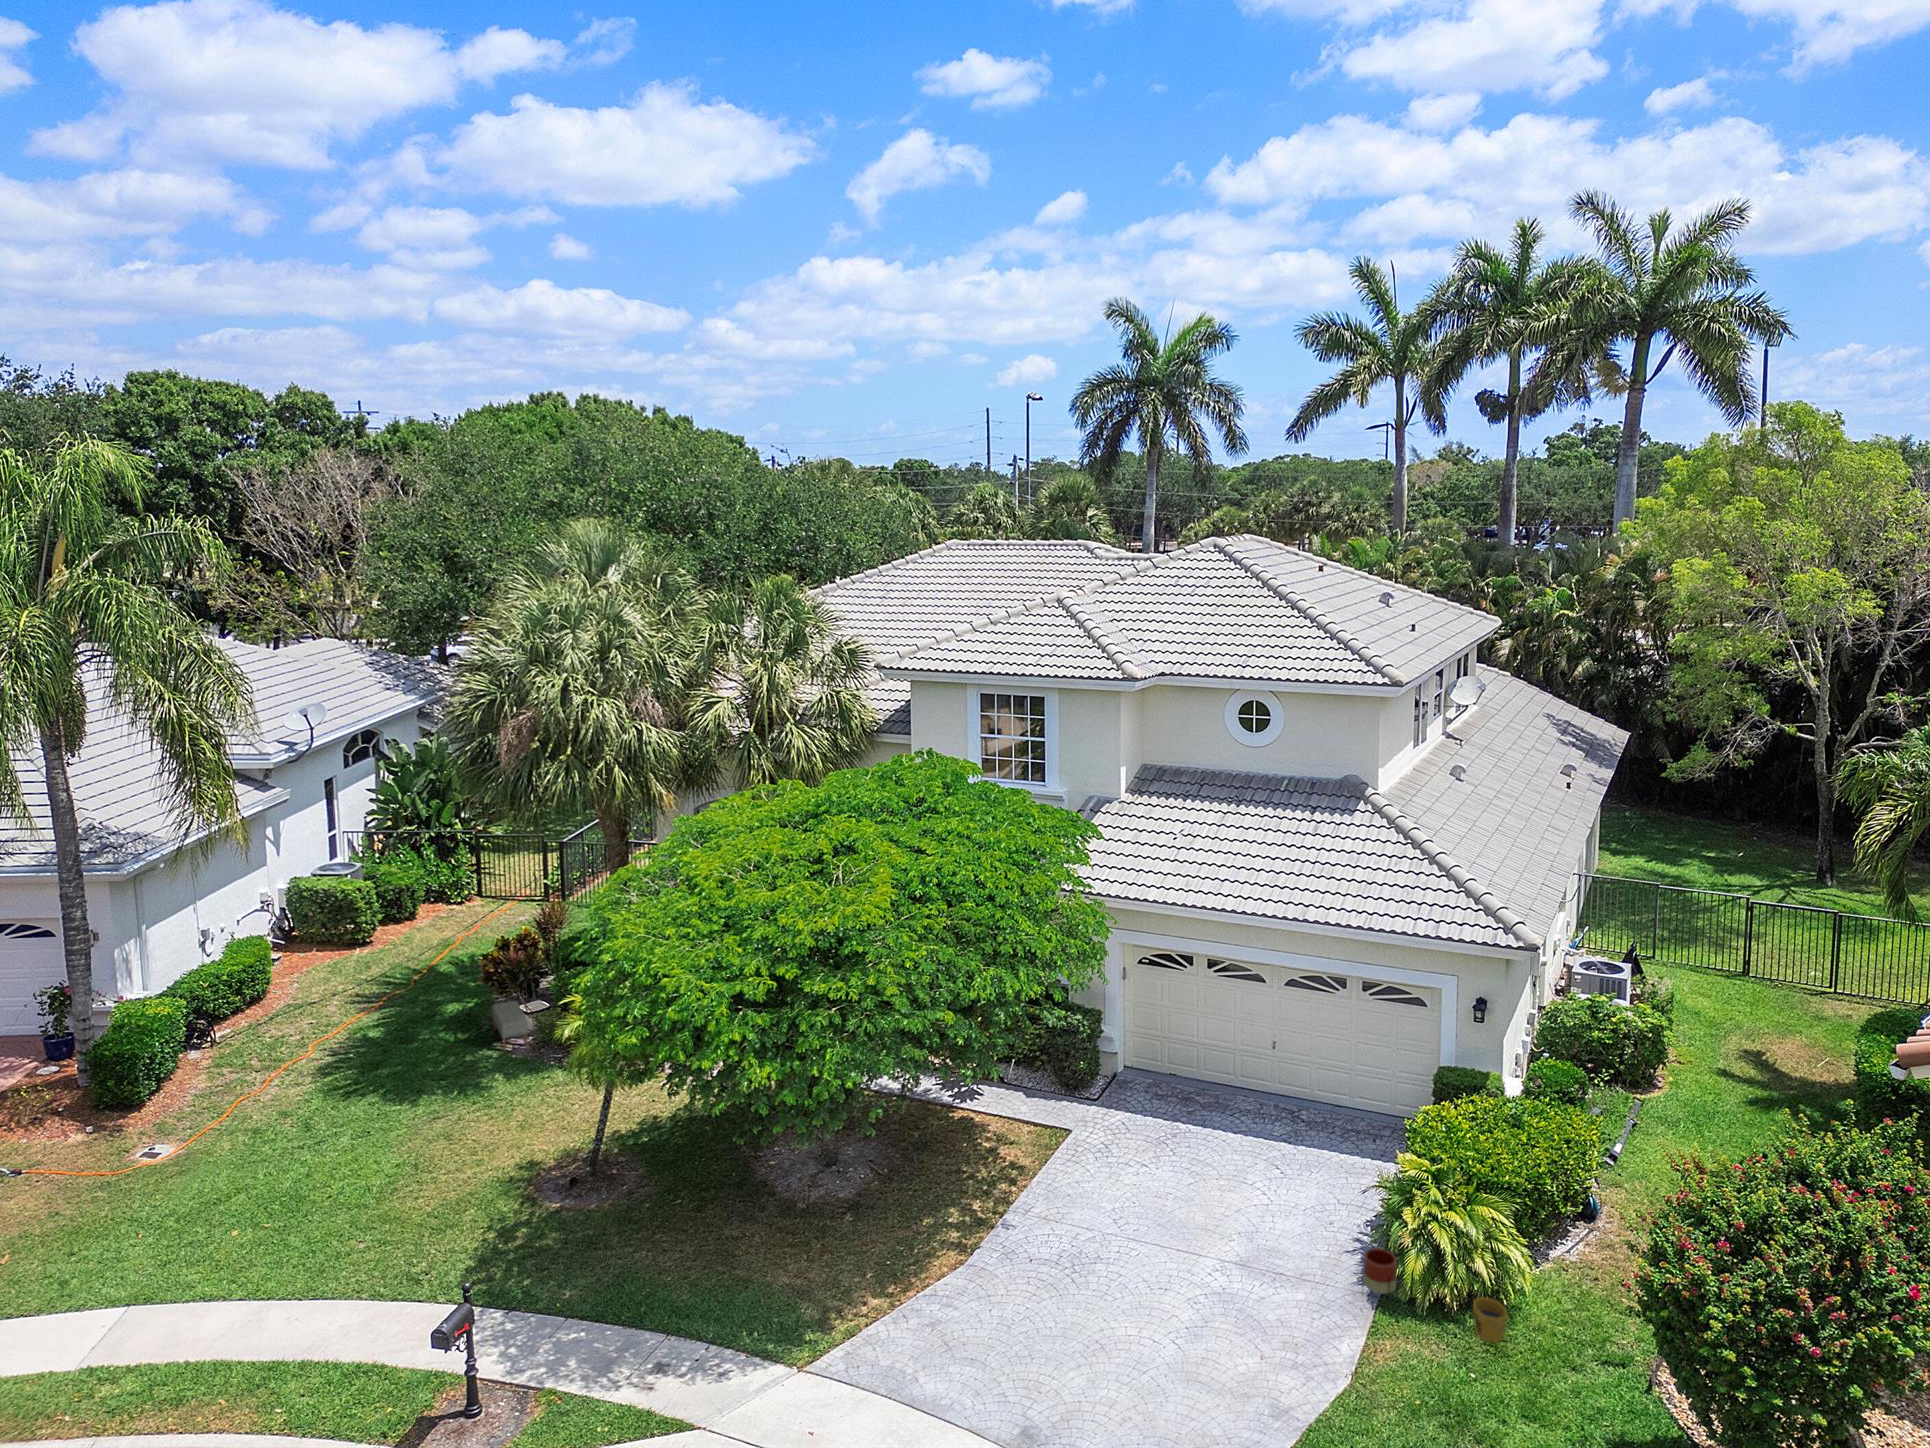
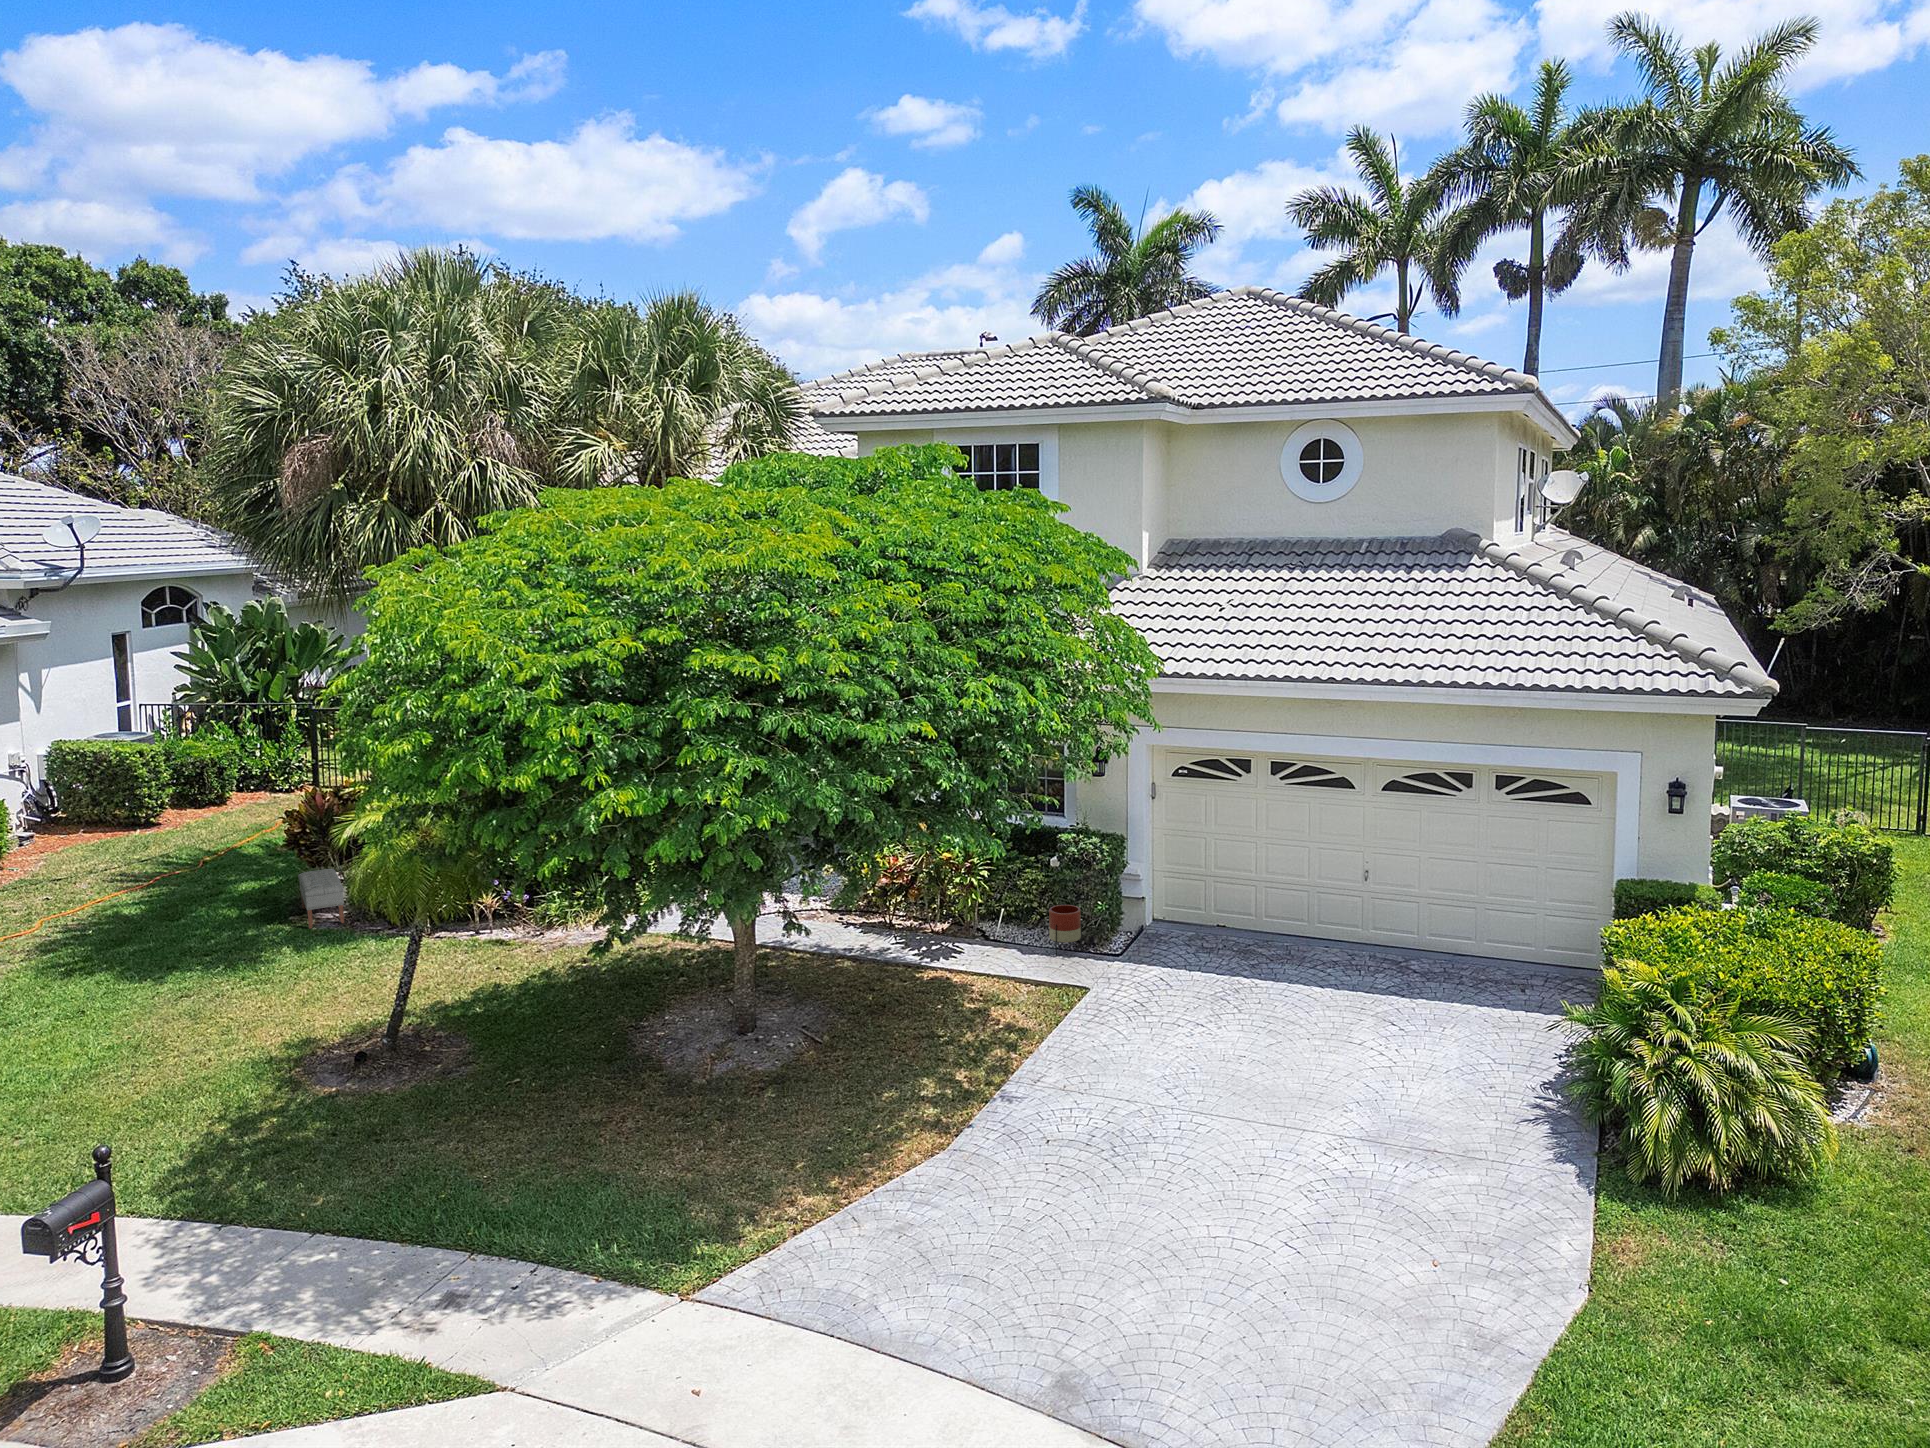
planter: present [1362,1248,1397,1295] -> present [1049,905,1082,955]
bucket: present [1473,1297,1508,1342] -> none [1754,1156,1818,1224]

